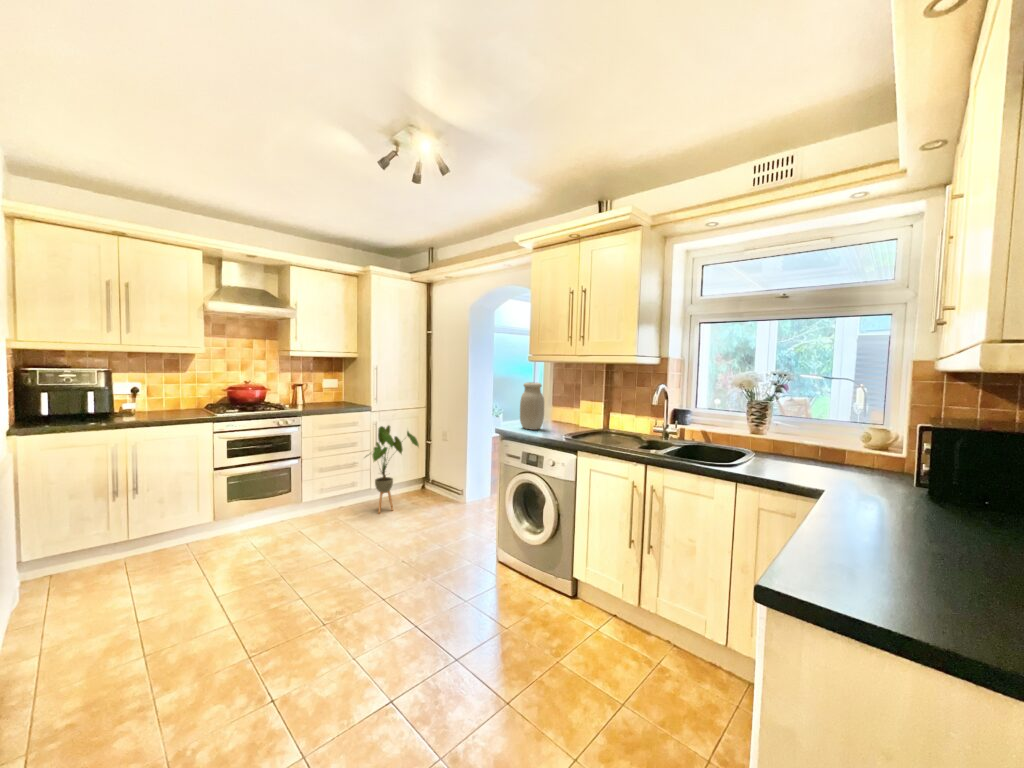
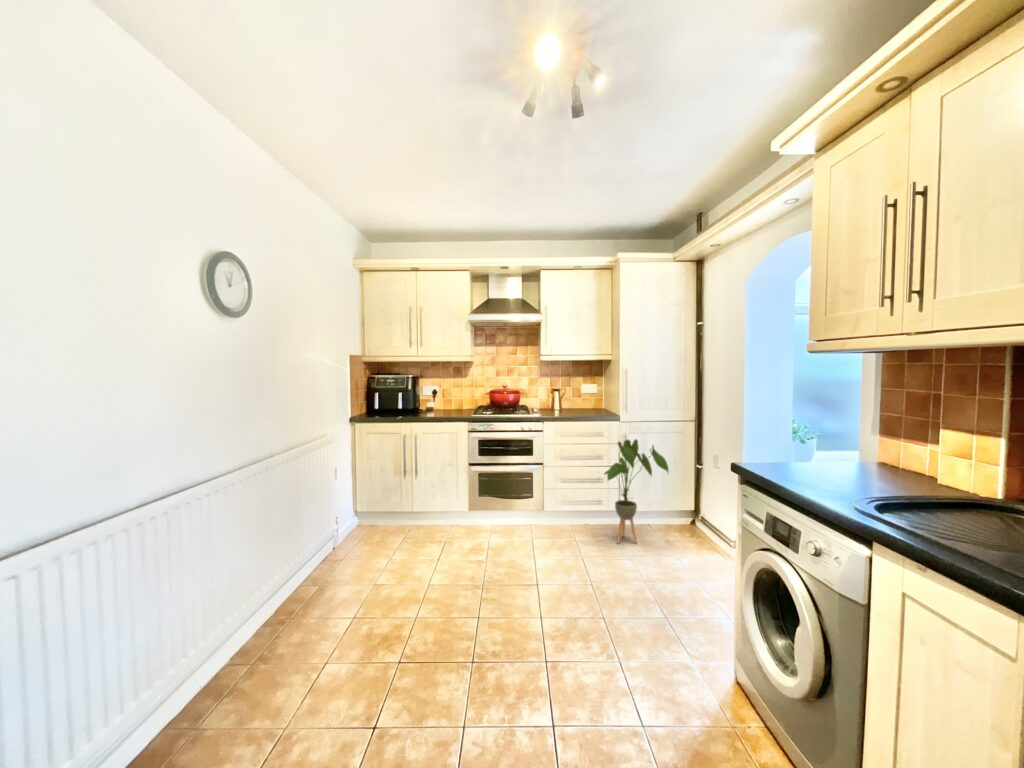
jar: present [520,382,544,430] -> none [777,389,830,476]

